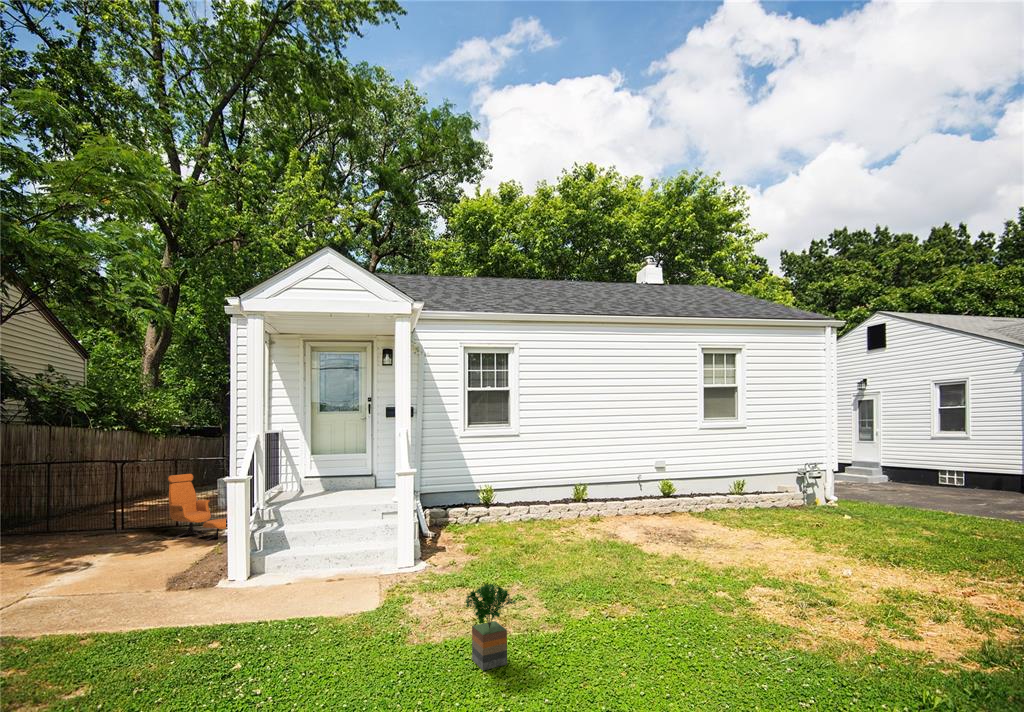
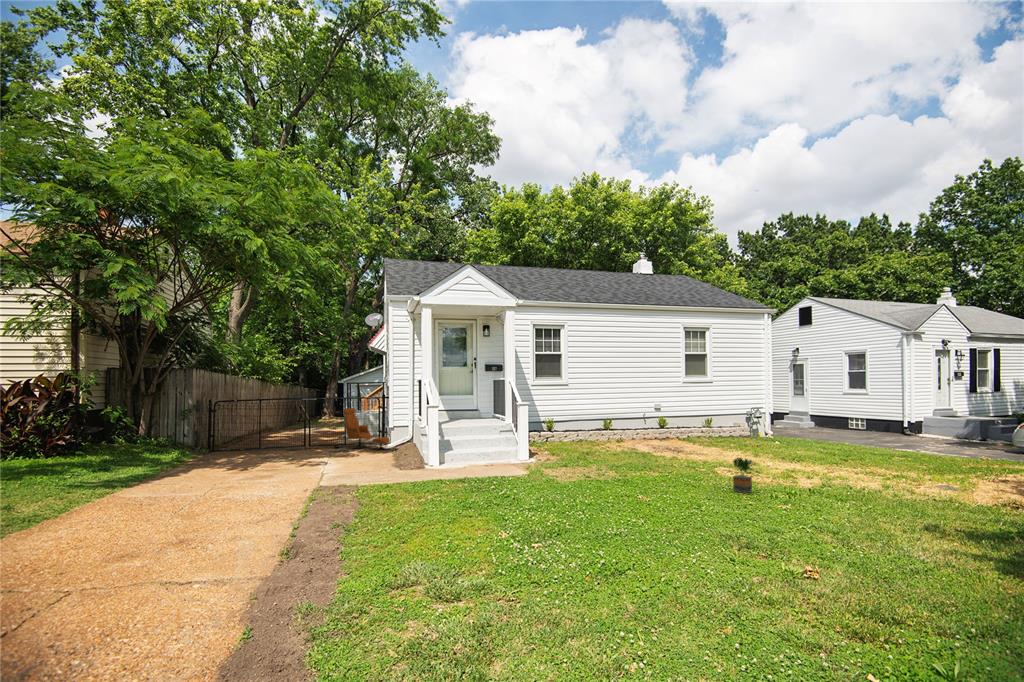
potted tree: present [466,583,516,670] -> present [733,458,755,494]

